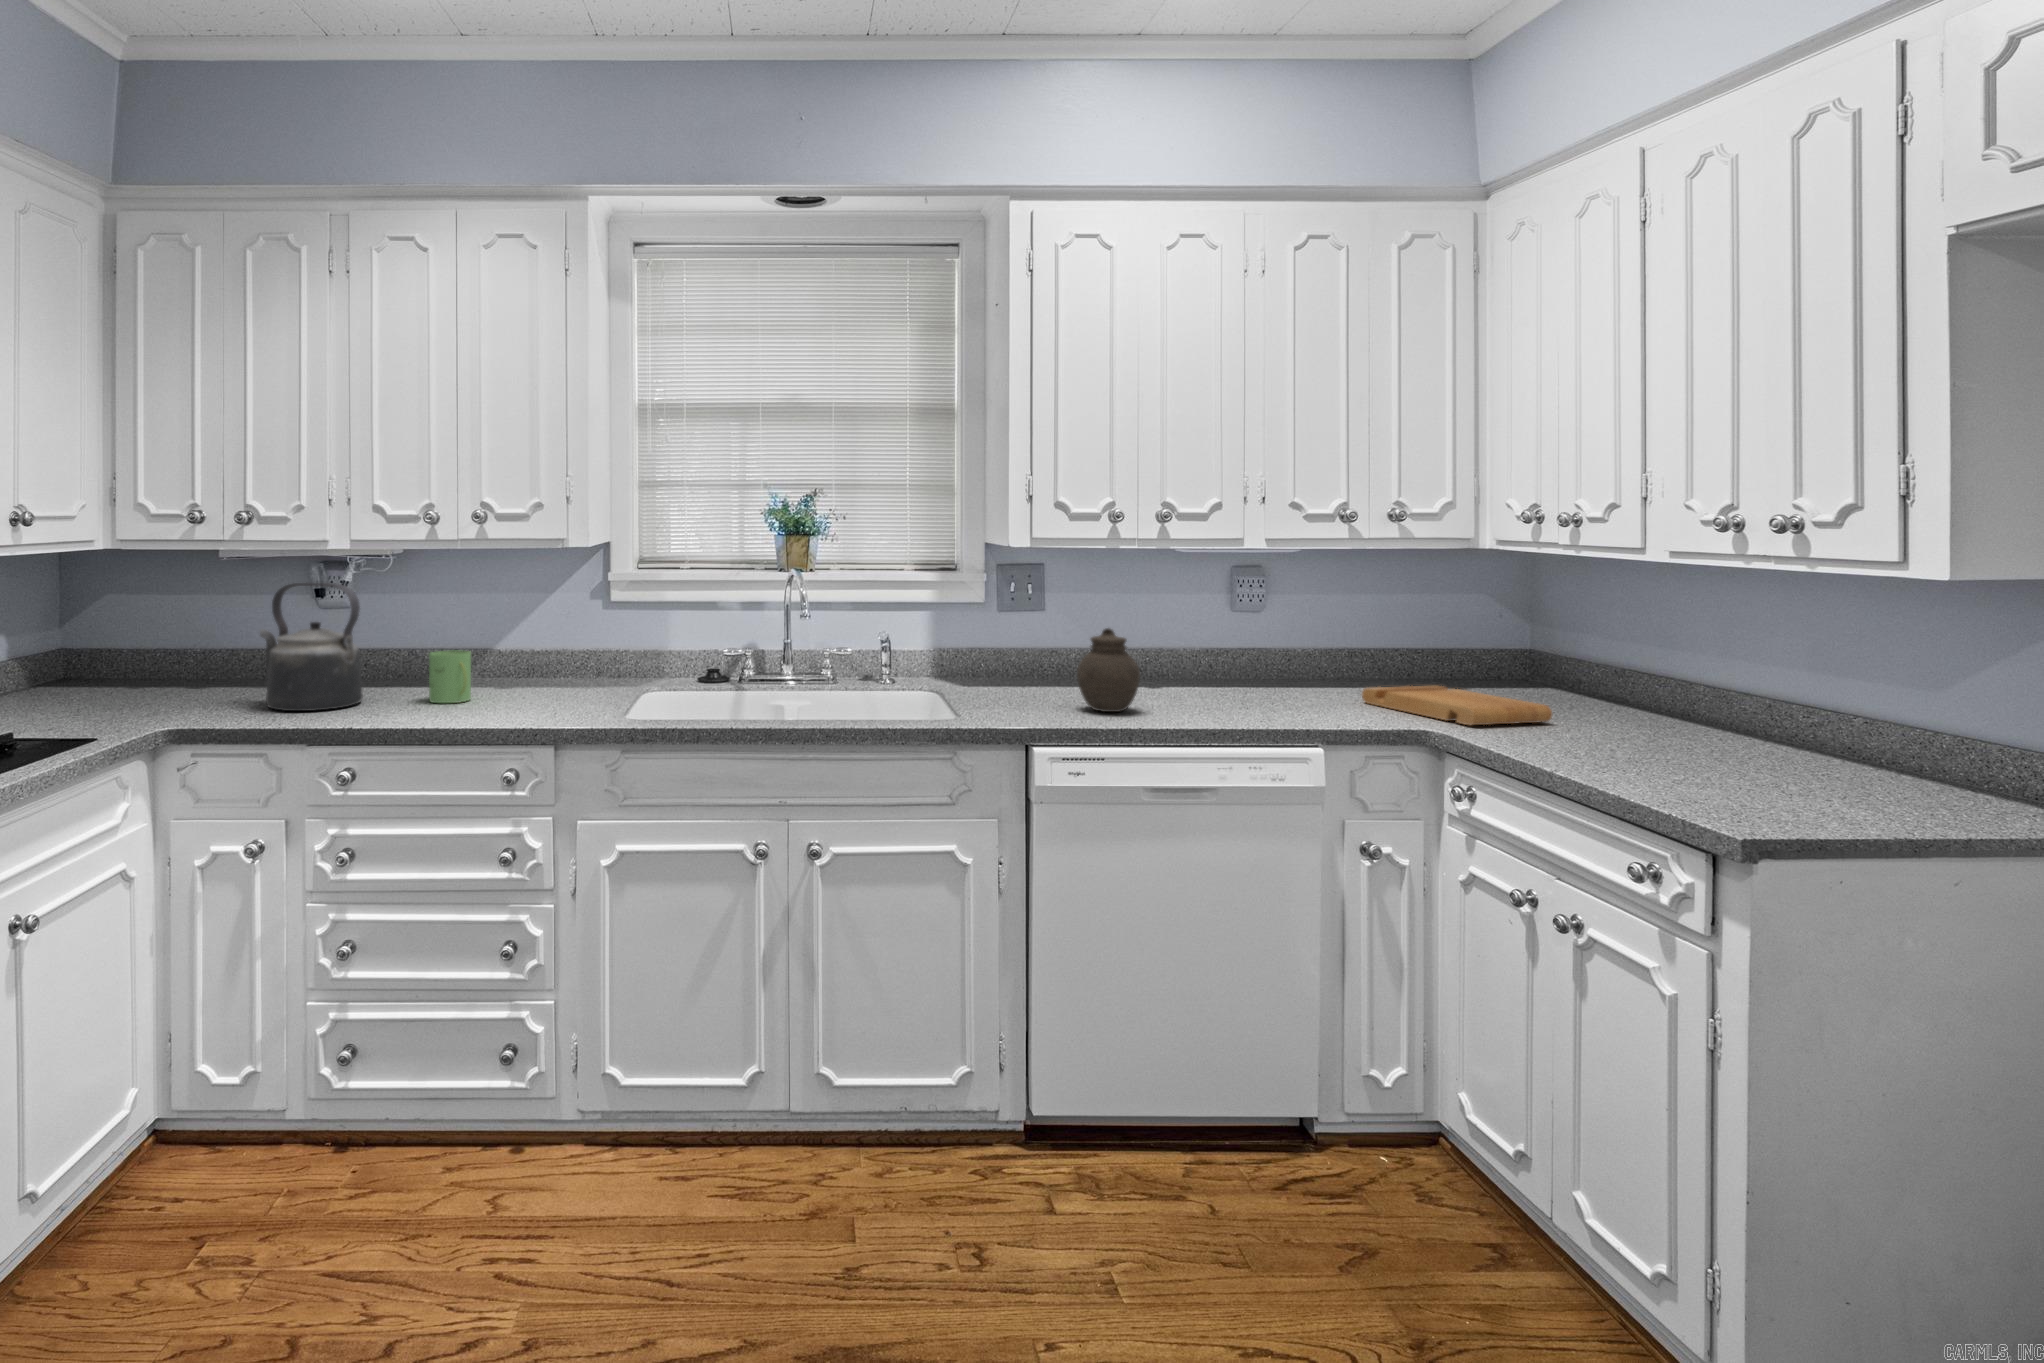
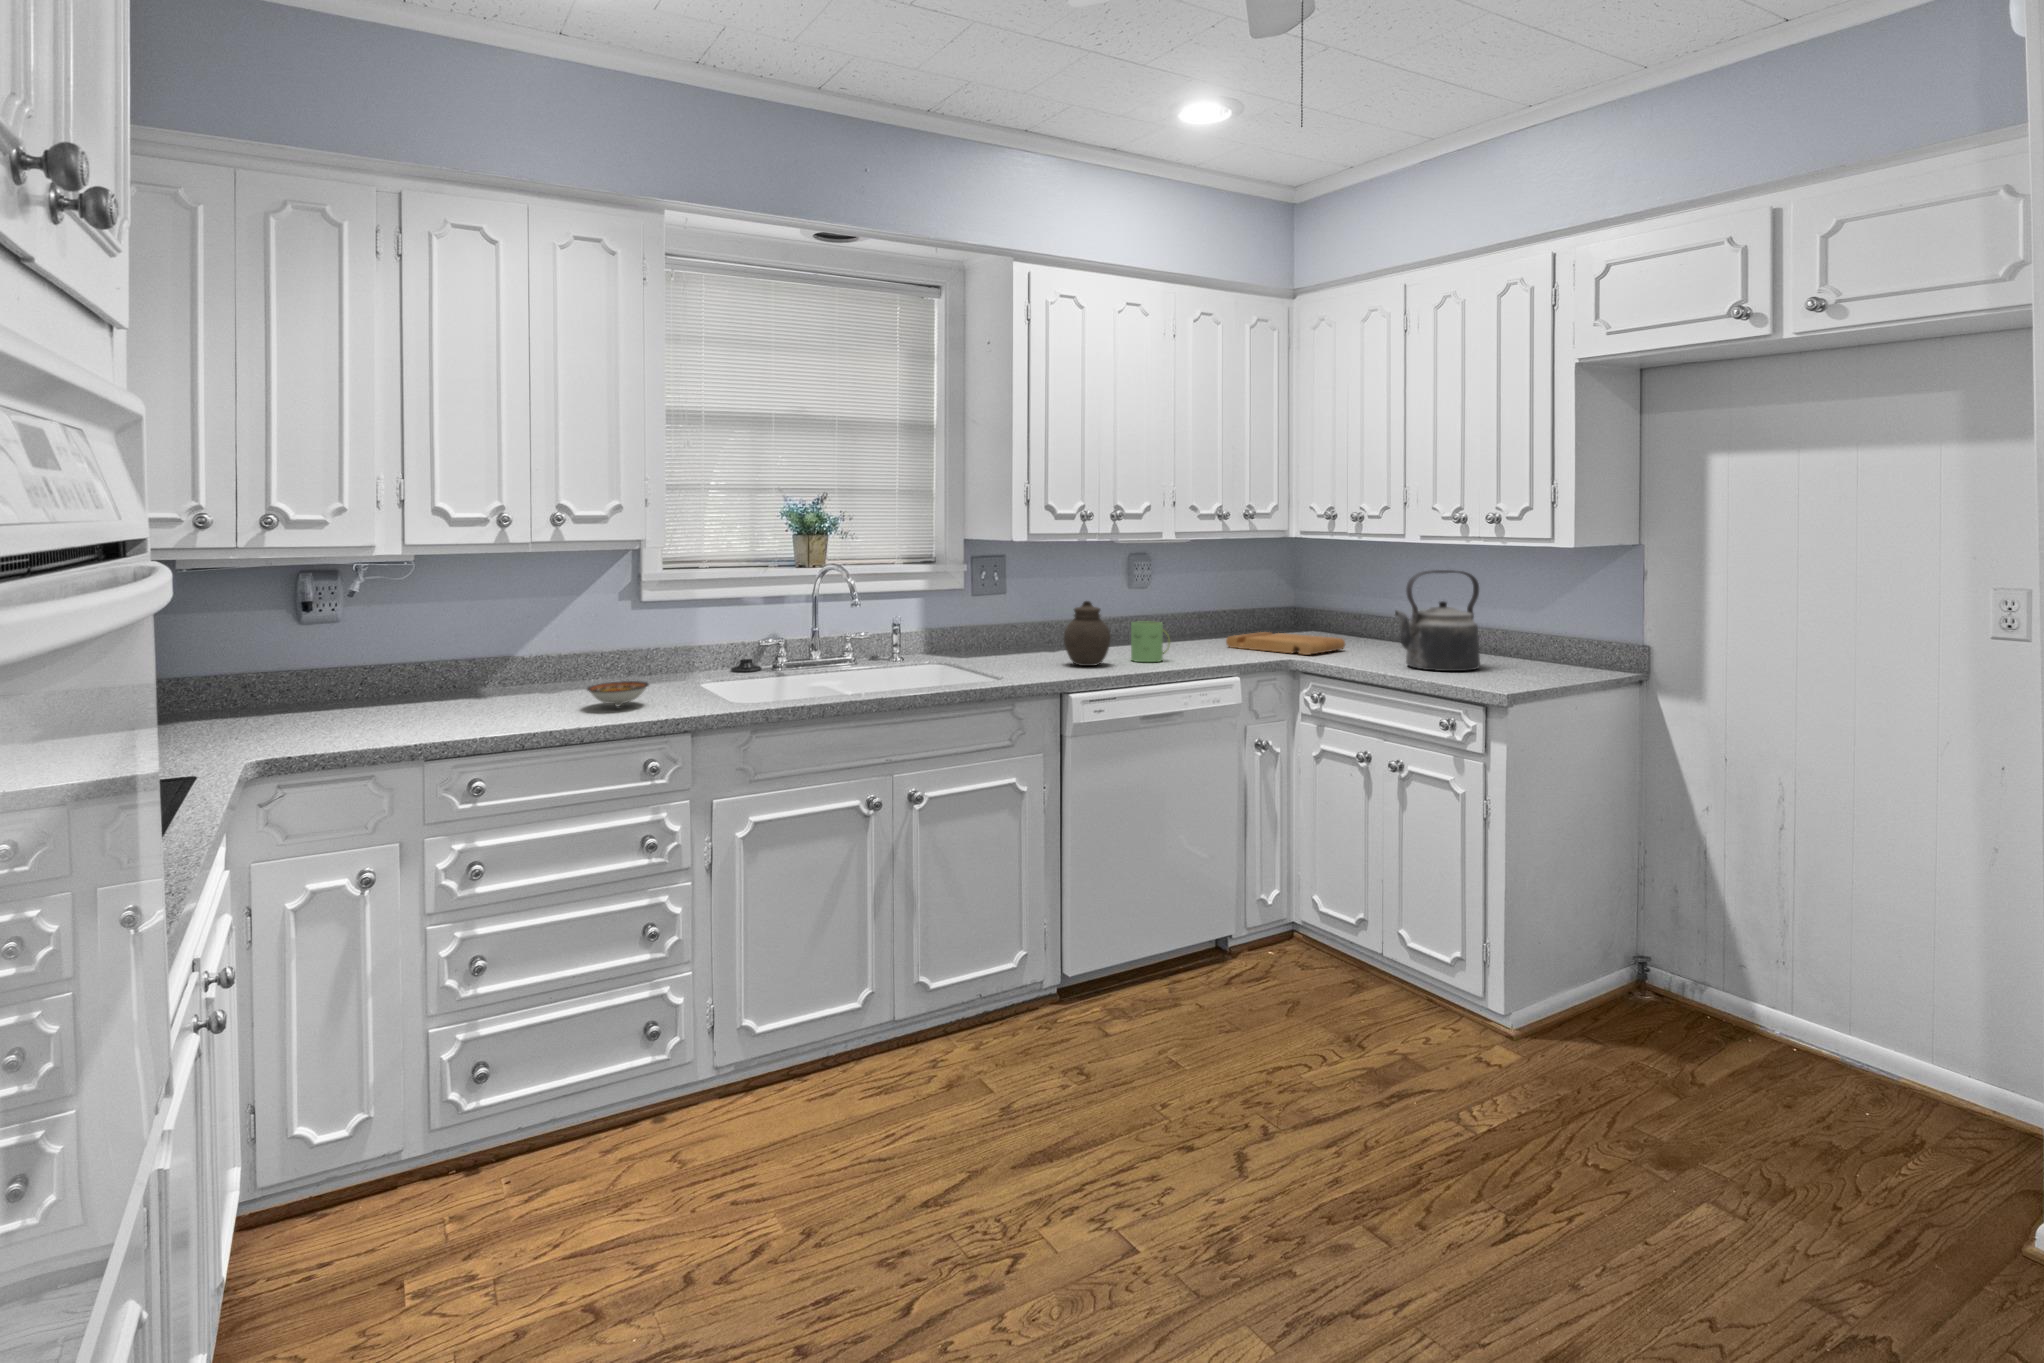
kettle: present [260,582,363,711] -> present [1395,570,1480,671]
mug: present [428,651,471,703] -> present [1131,622,1170,662]
bowl: none [488,685,556,710] -> present [587,681,649,707]

